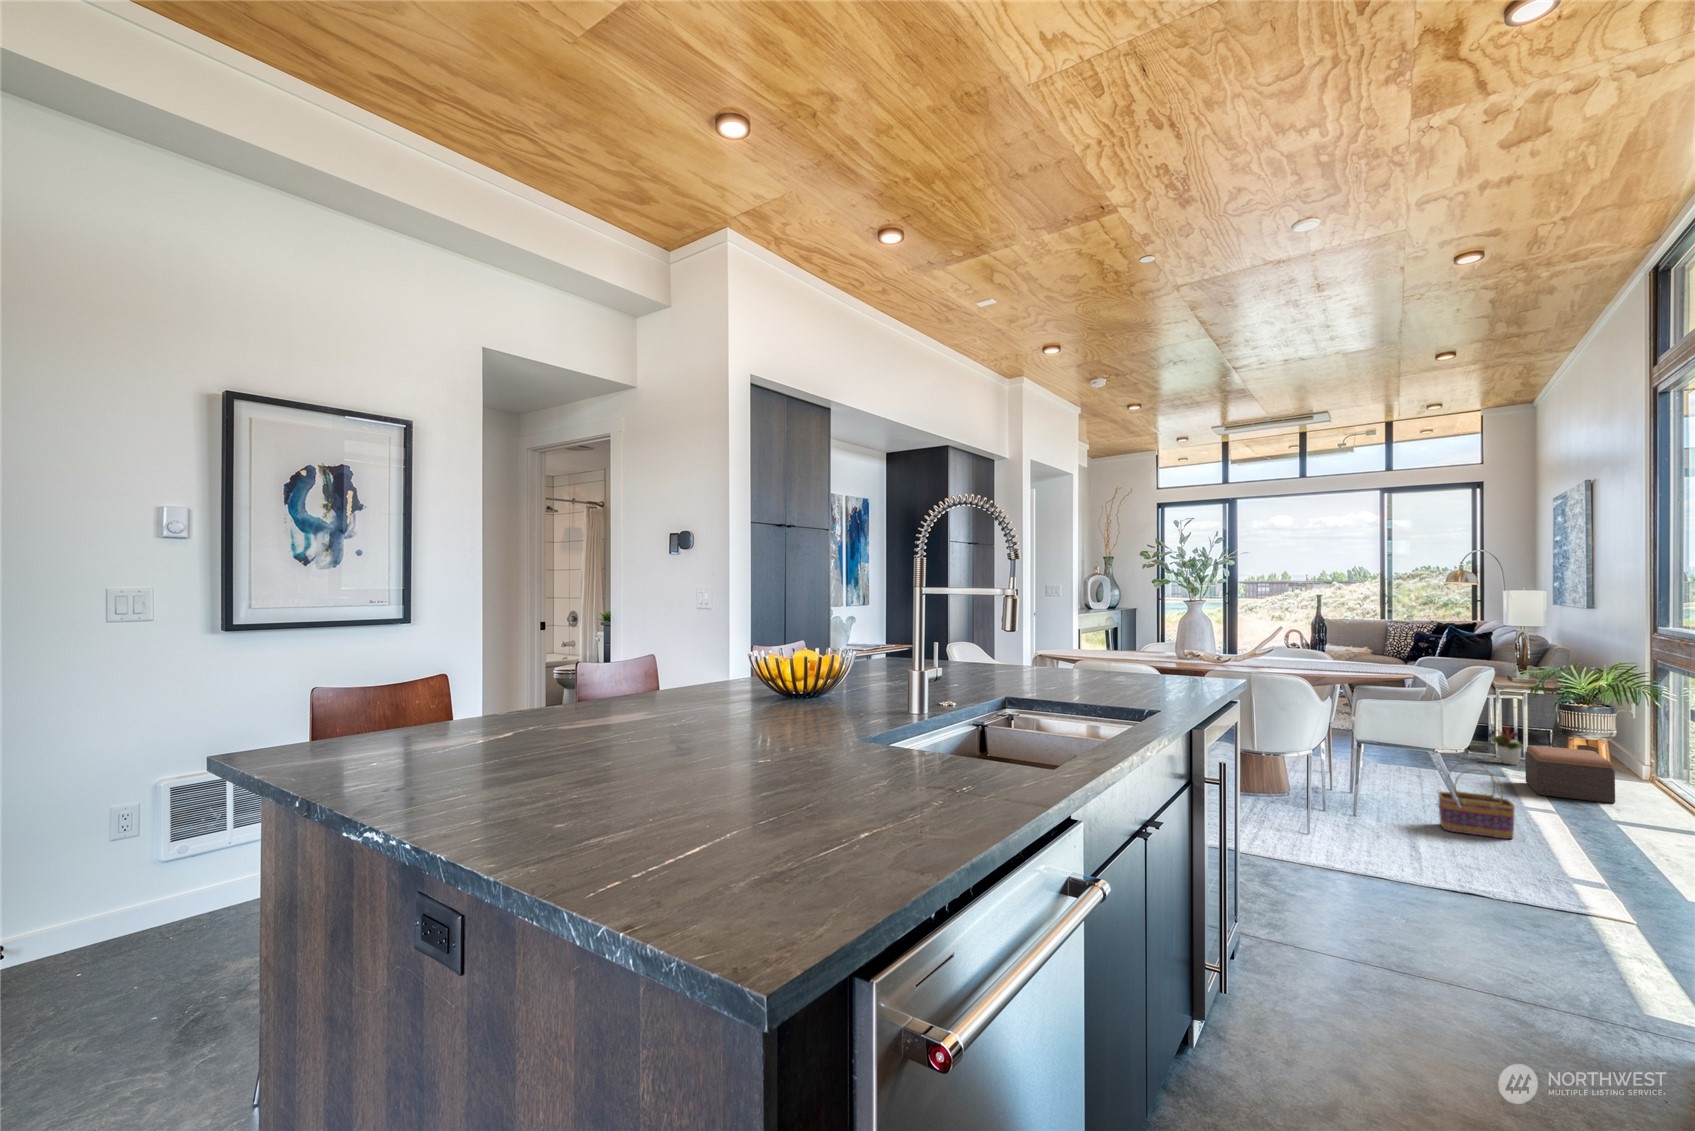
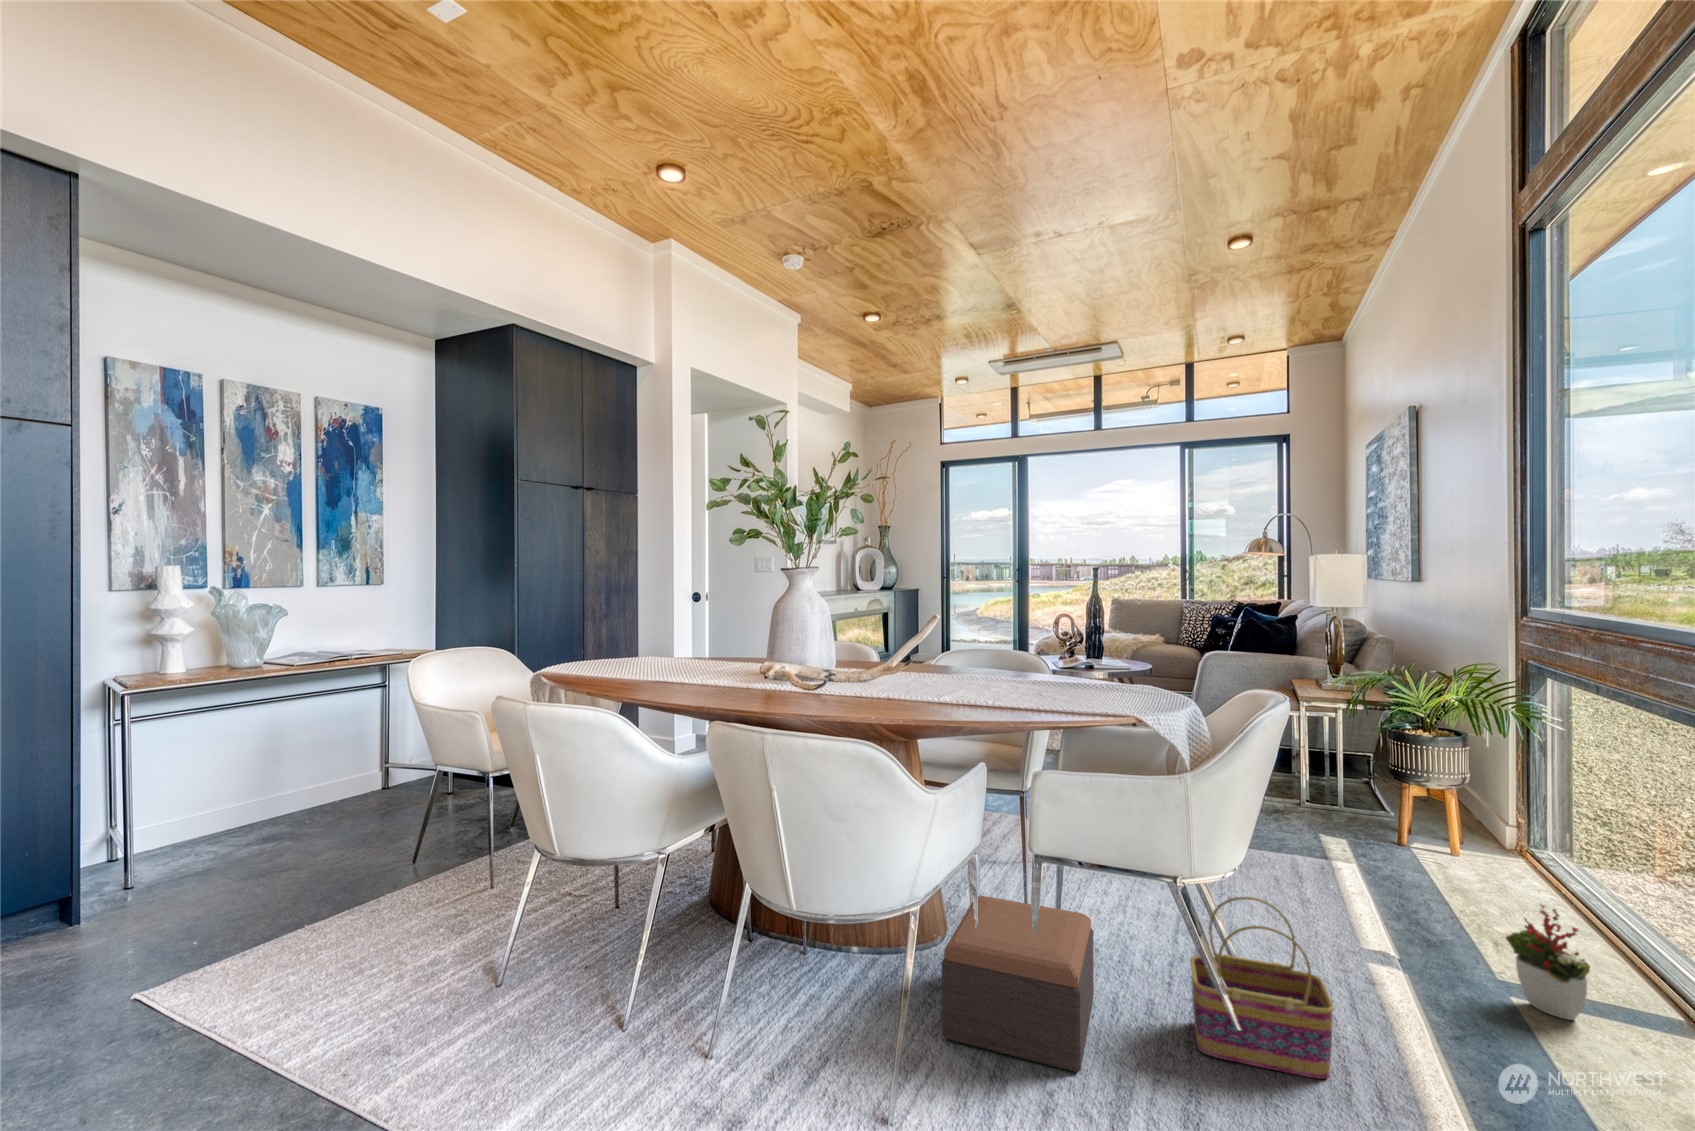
decorative plant: present [1493,726,1522,765] -> present [1506,904,1590,1020]
footstool: present [1525,746,1615,803] -> present [942,896,1093,1072]

